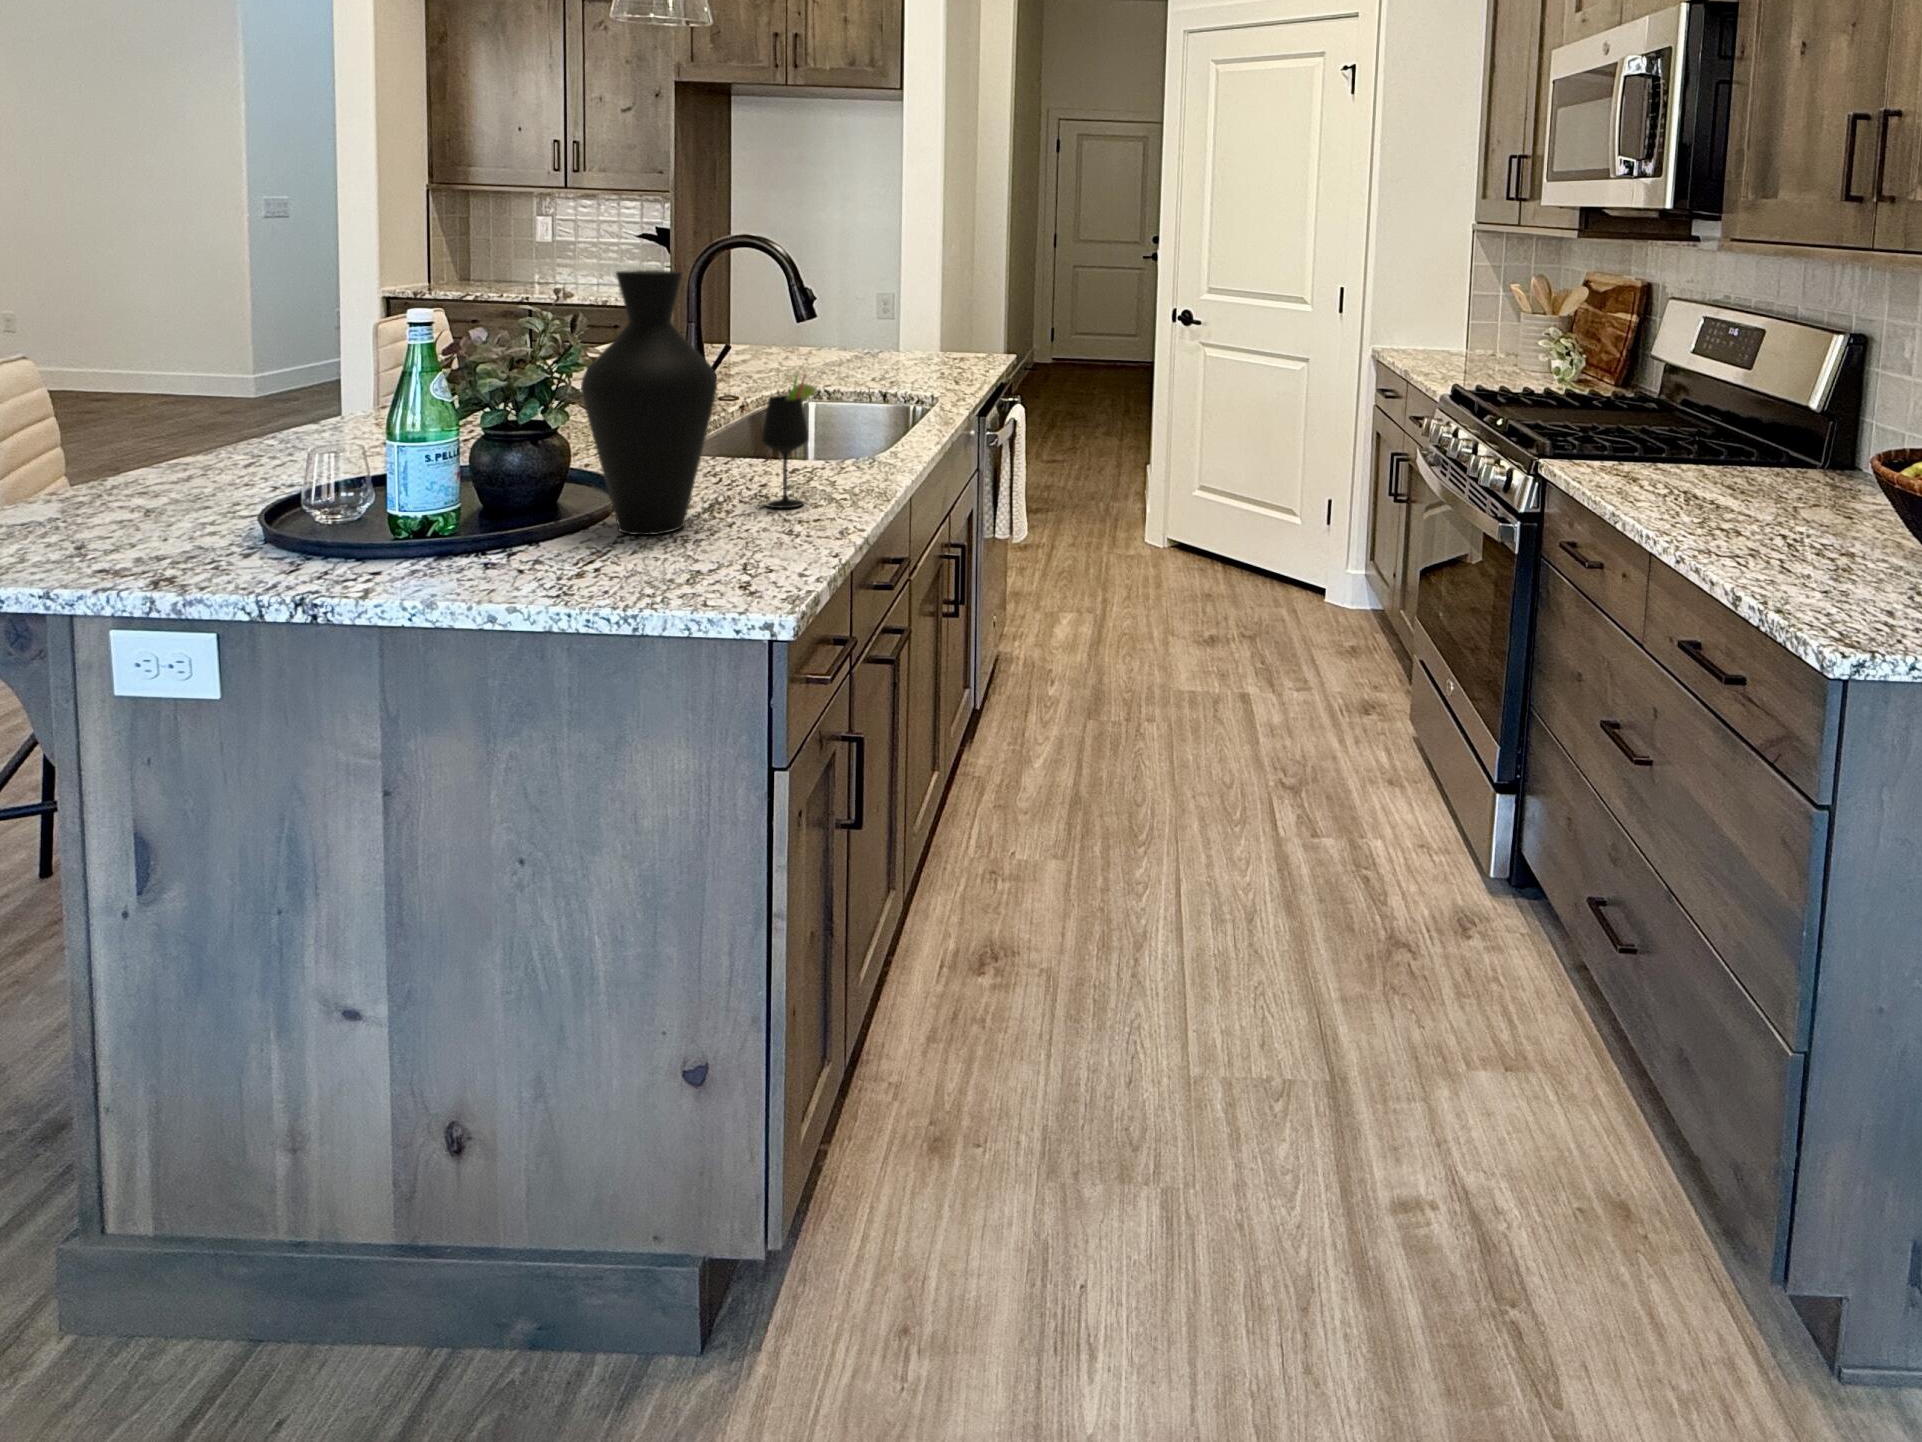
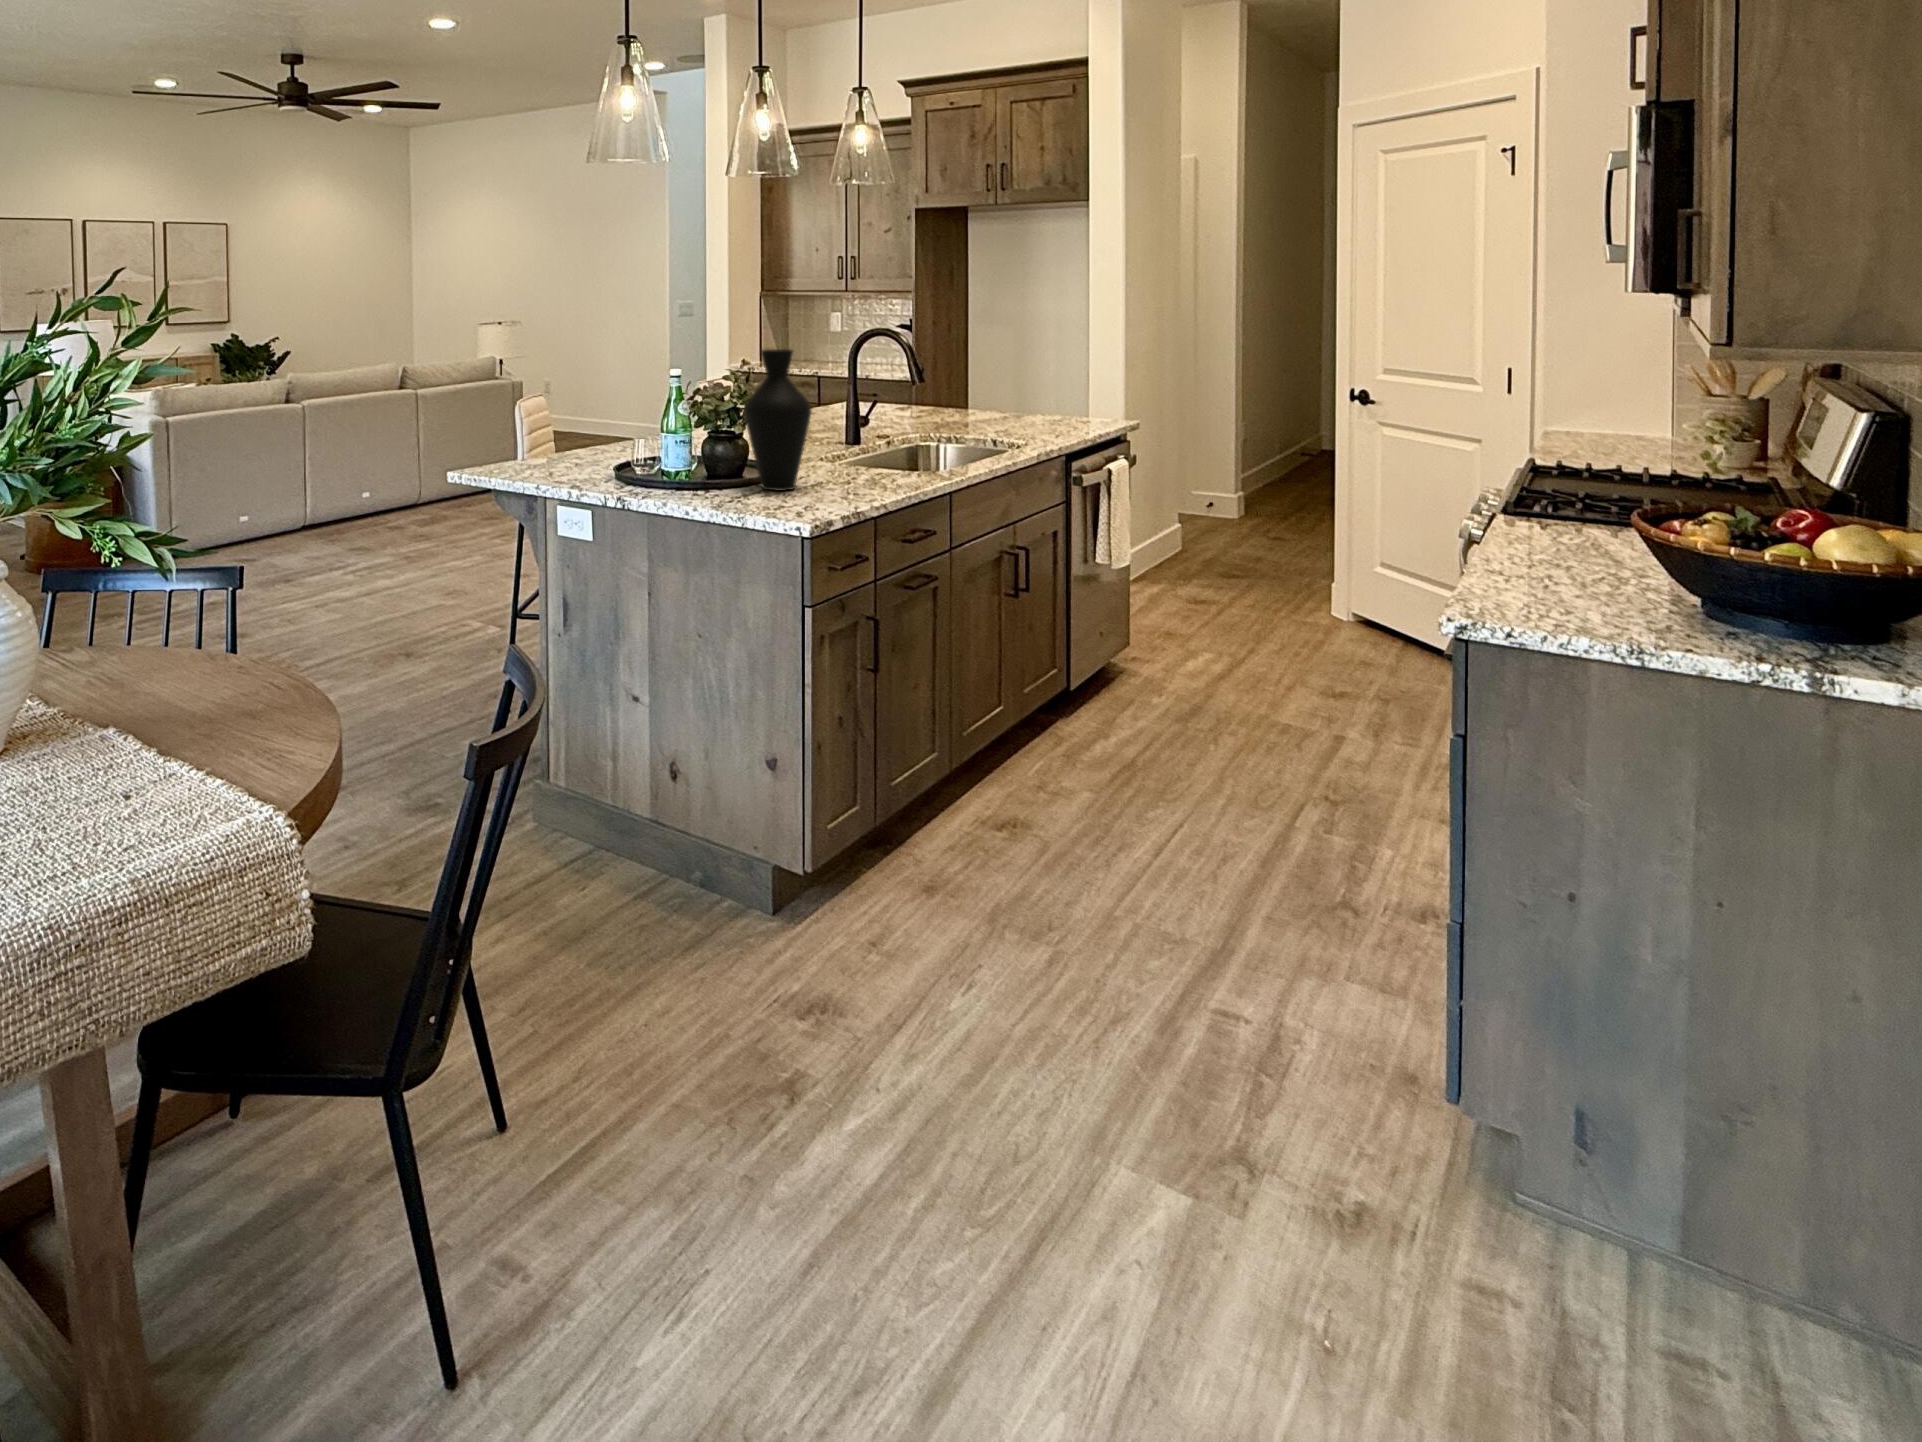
wine glass: present [762,374,817,508] -> none [842,409,873,487]

